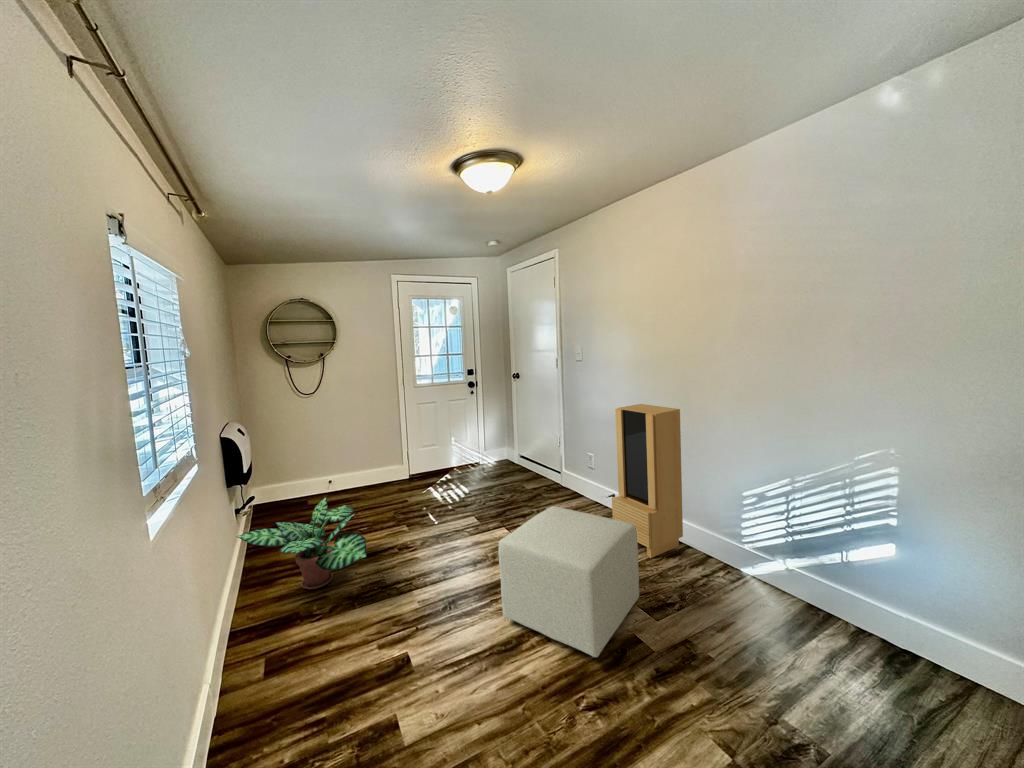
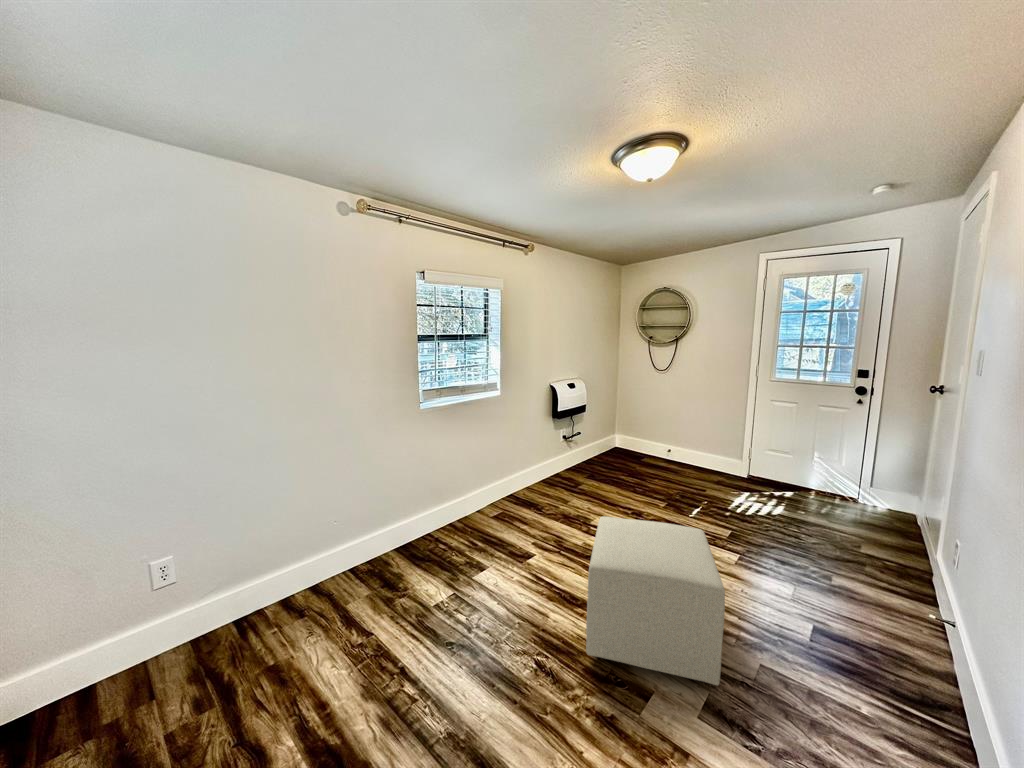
storage cabinet: present [612,404,683,558] -> none [846,455,1002,753]
potted plant: present [236,497,367,589] -> none [536,442,616,502]

